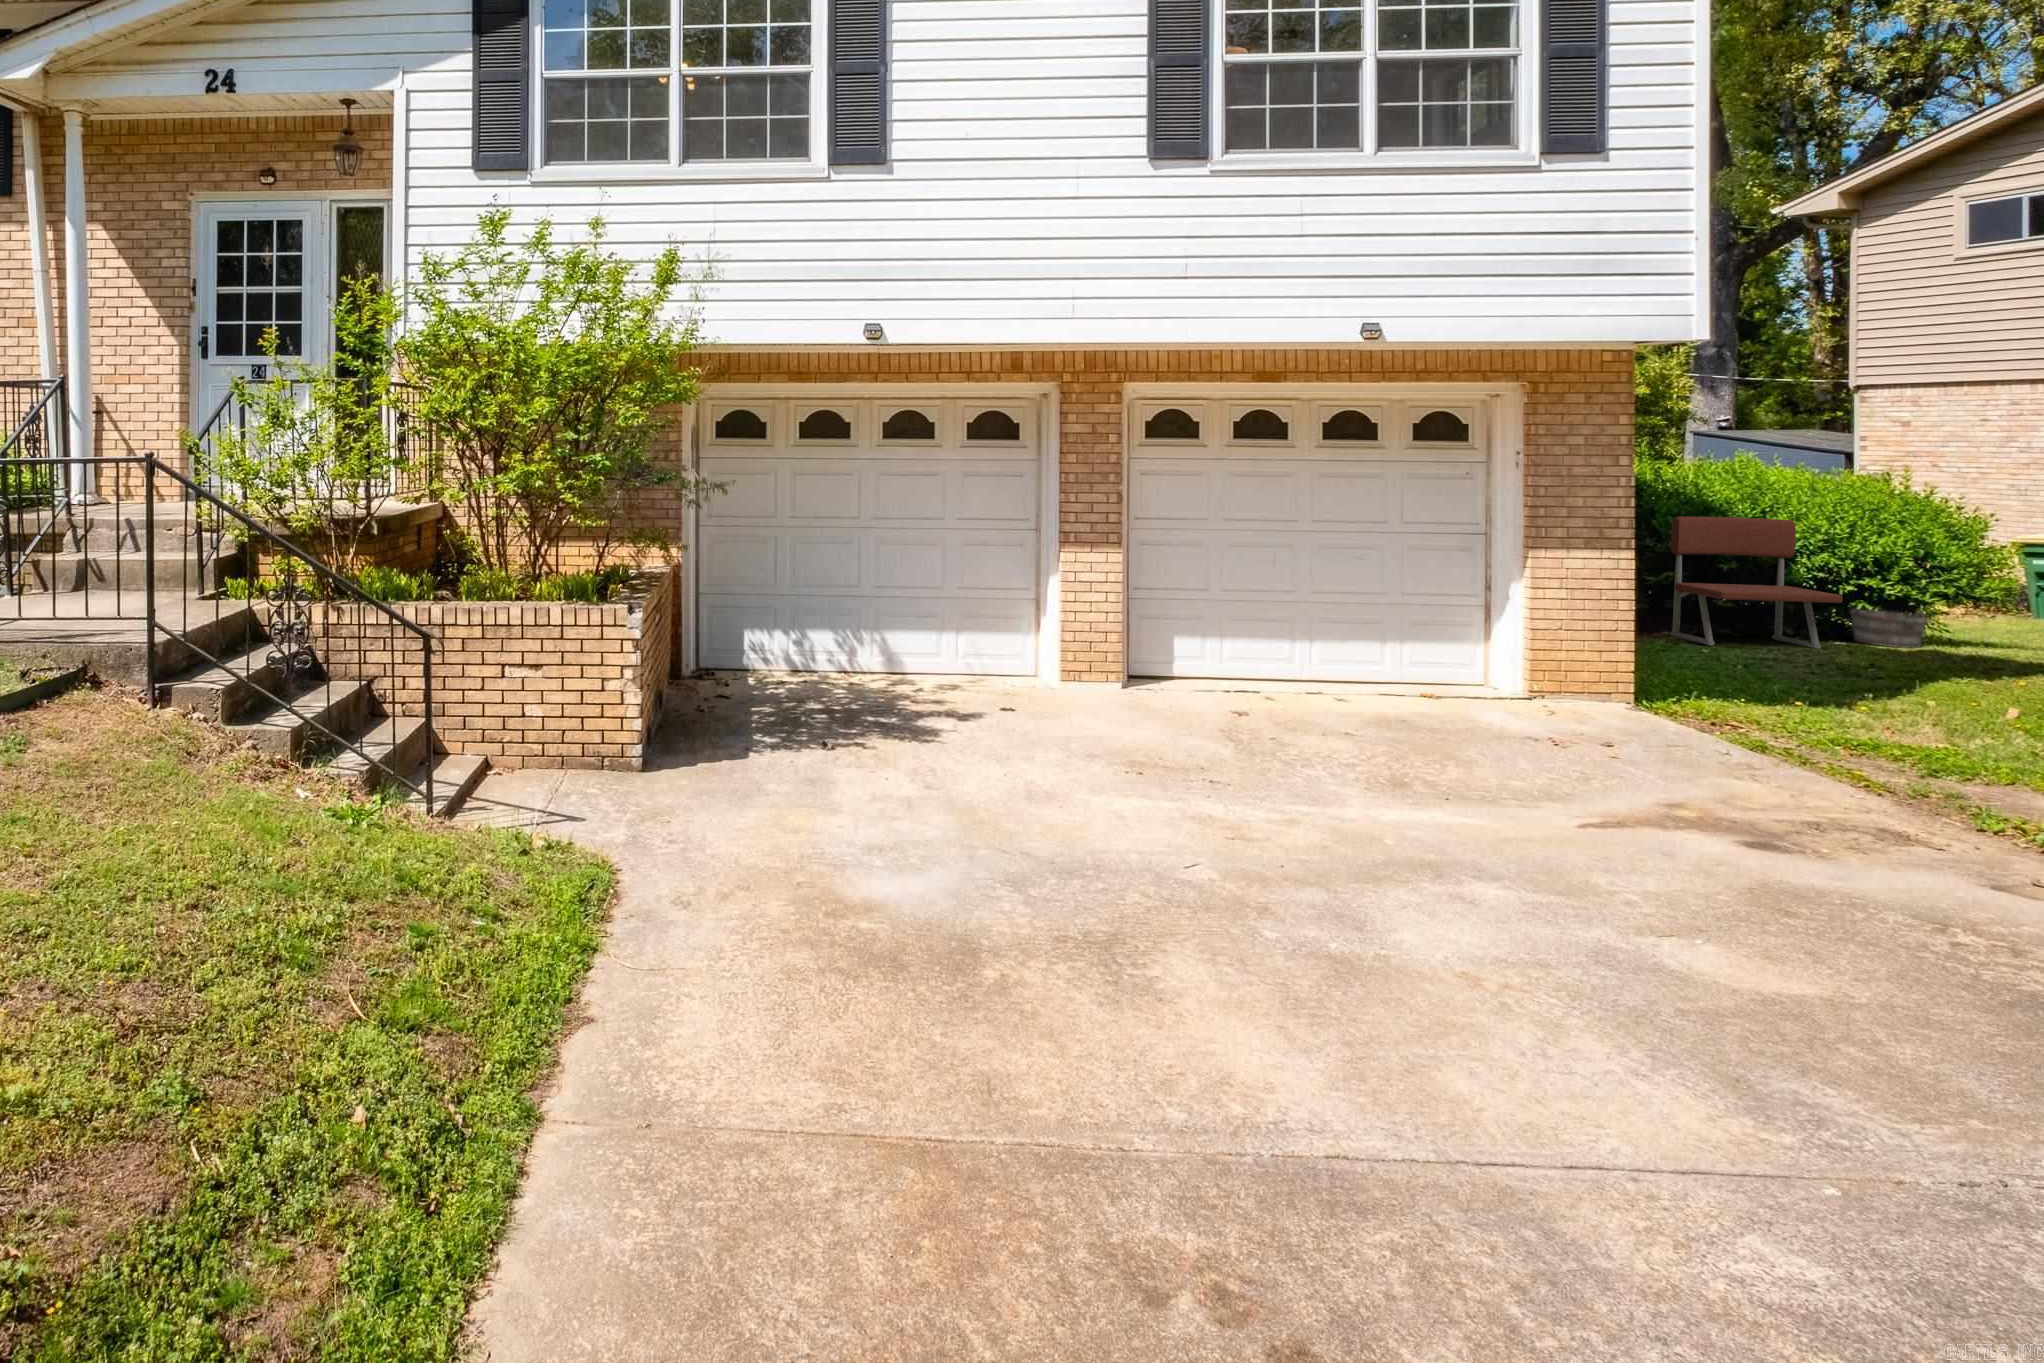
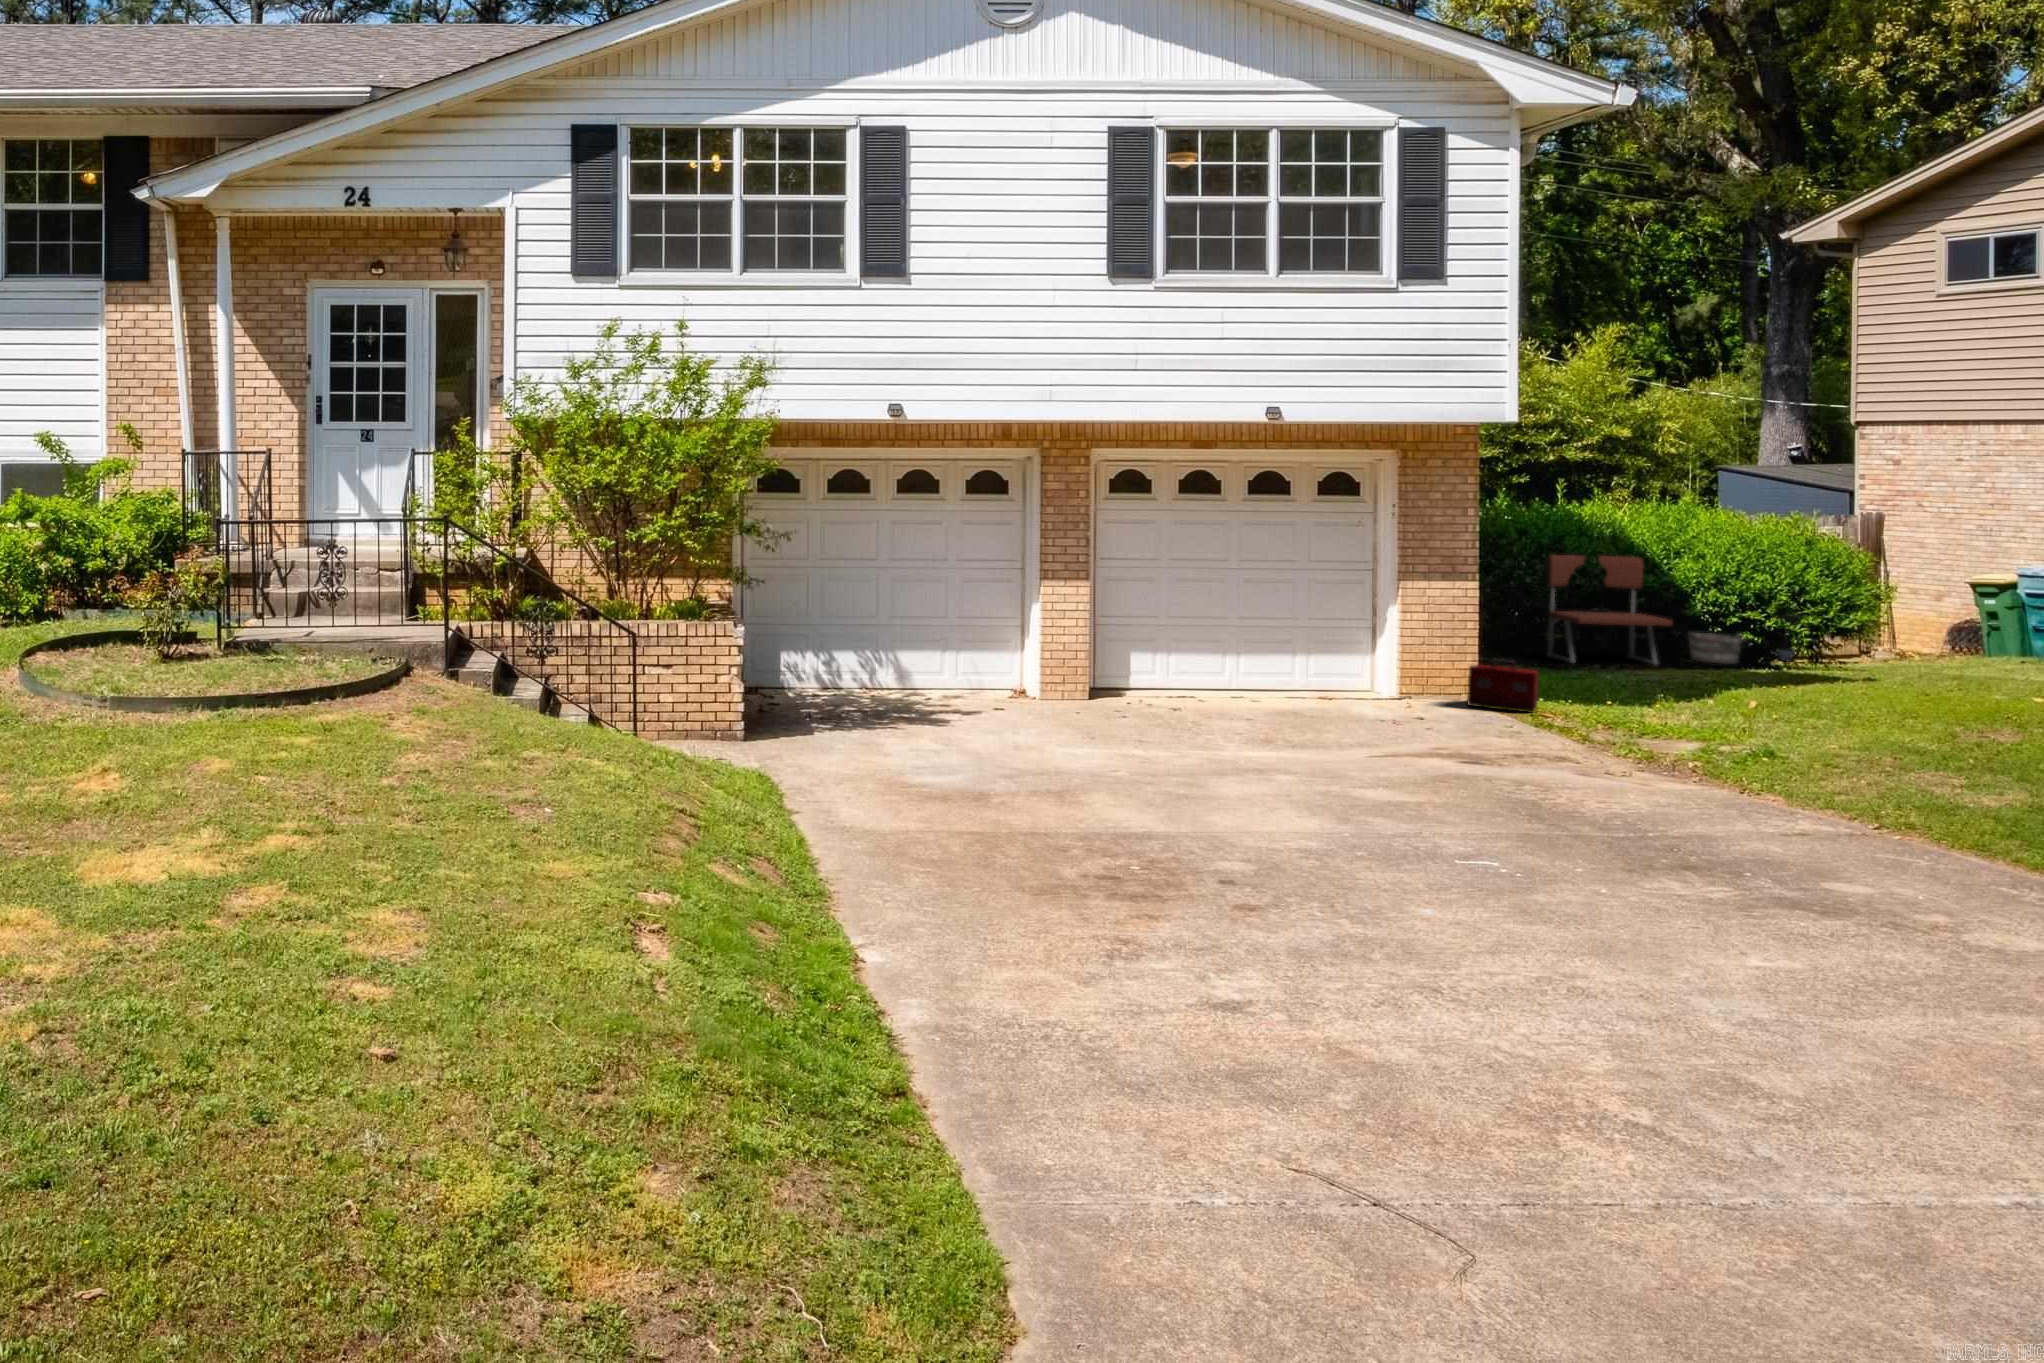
potted plant: none [1960,577,2017,646] -> present [1774,606,1807,661]
toolbox: none [1622,648,1723,722] -> present [1467,659,1538,712]

